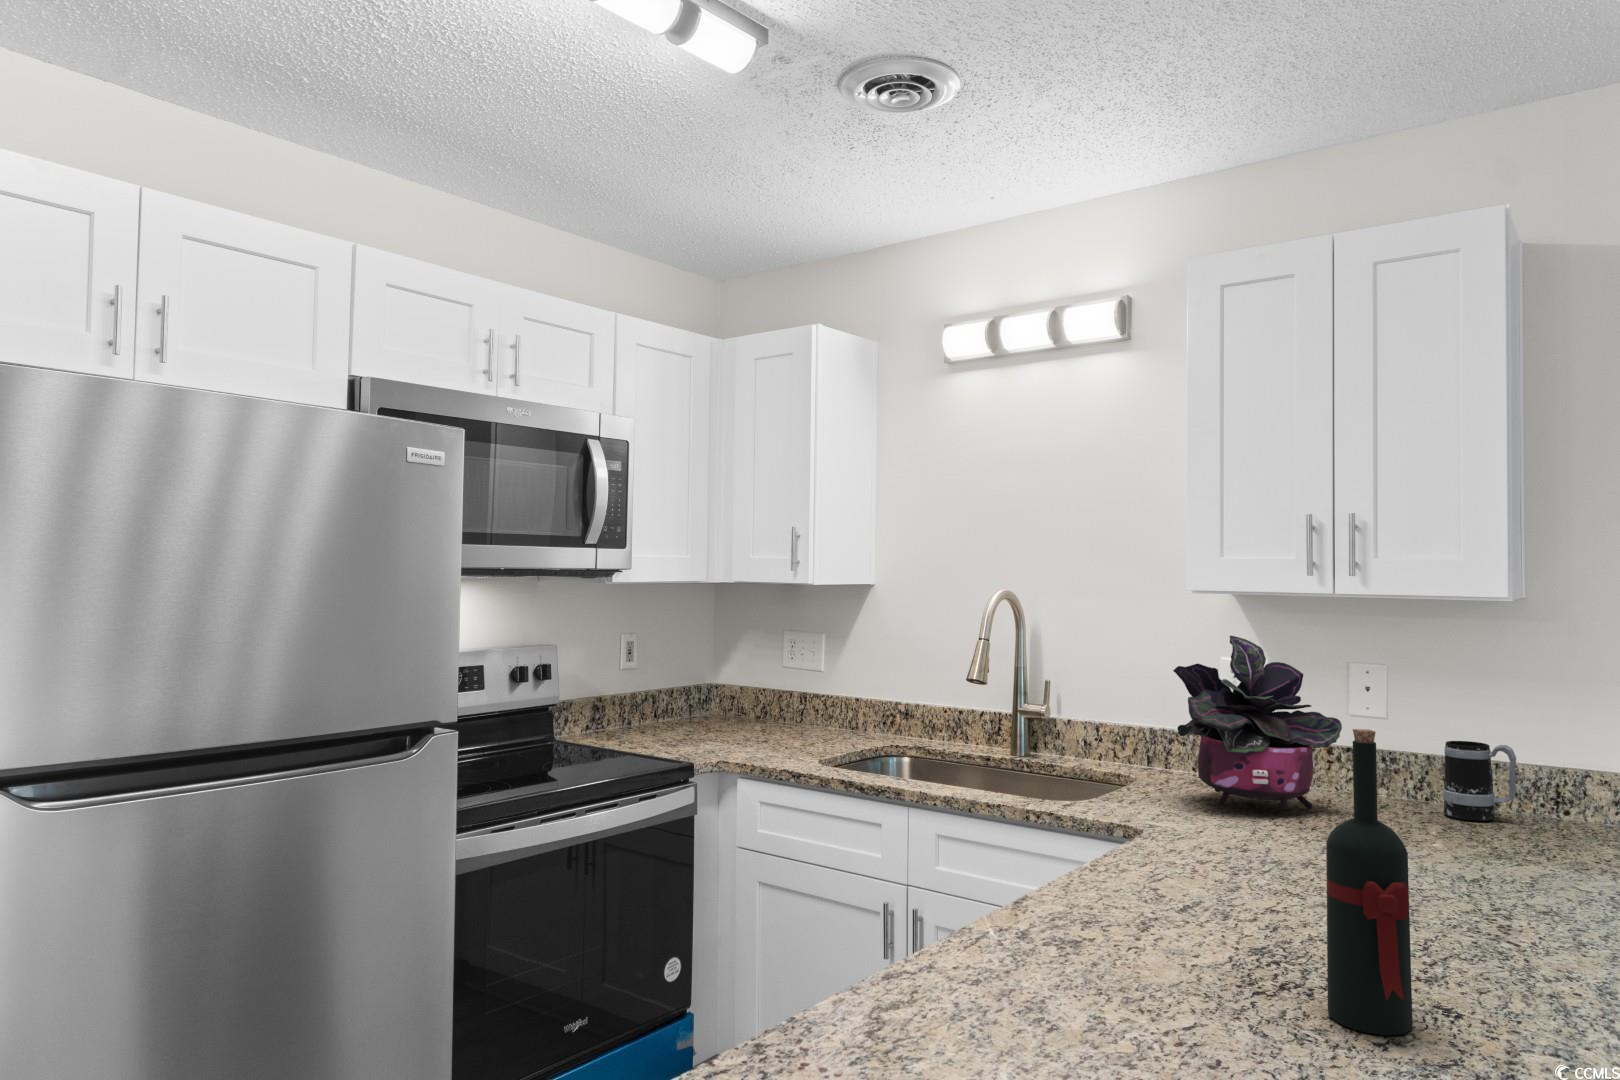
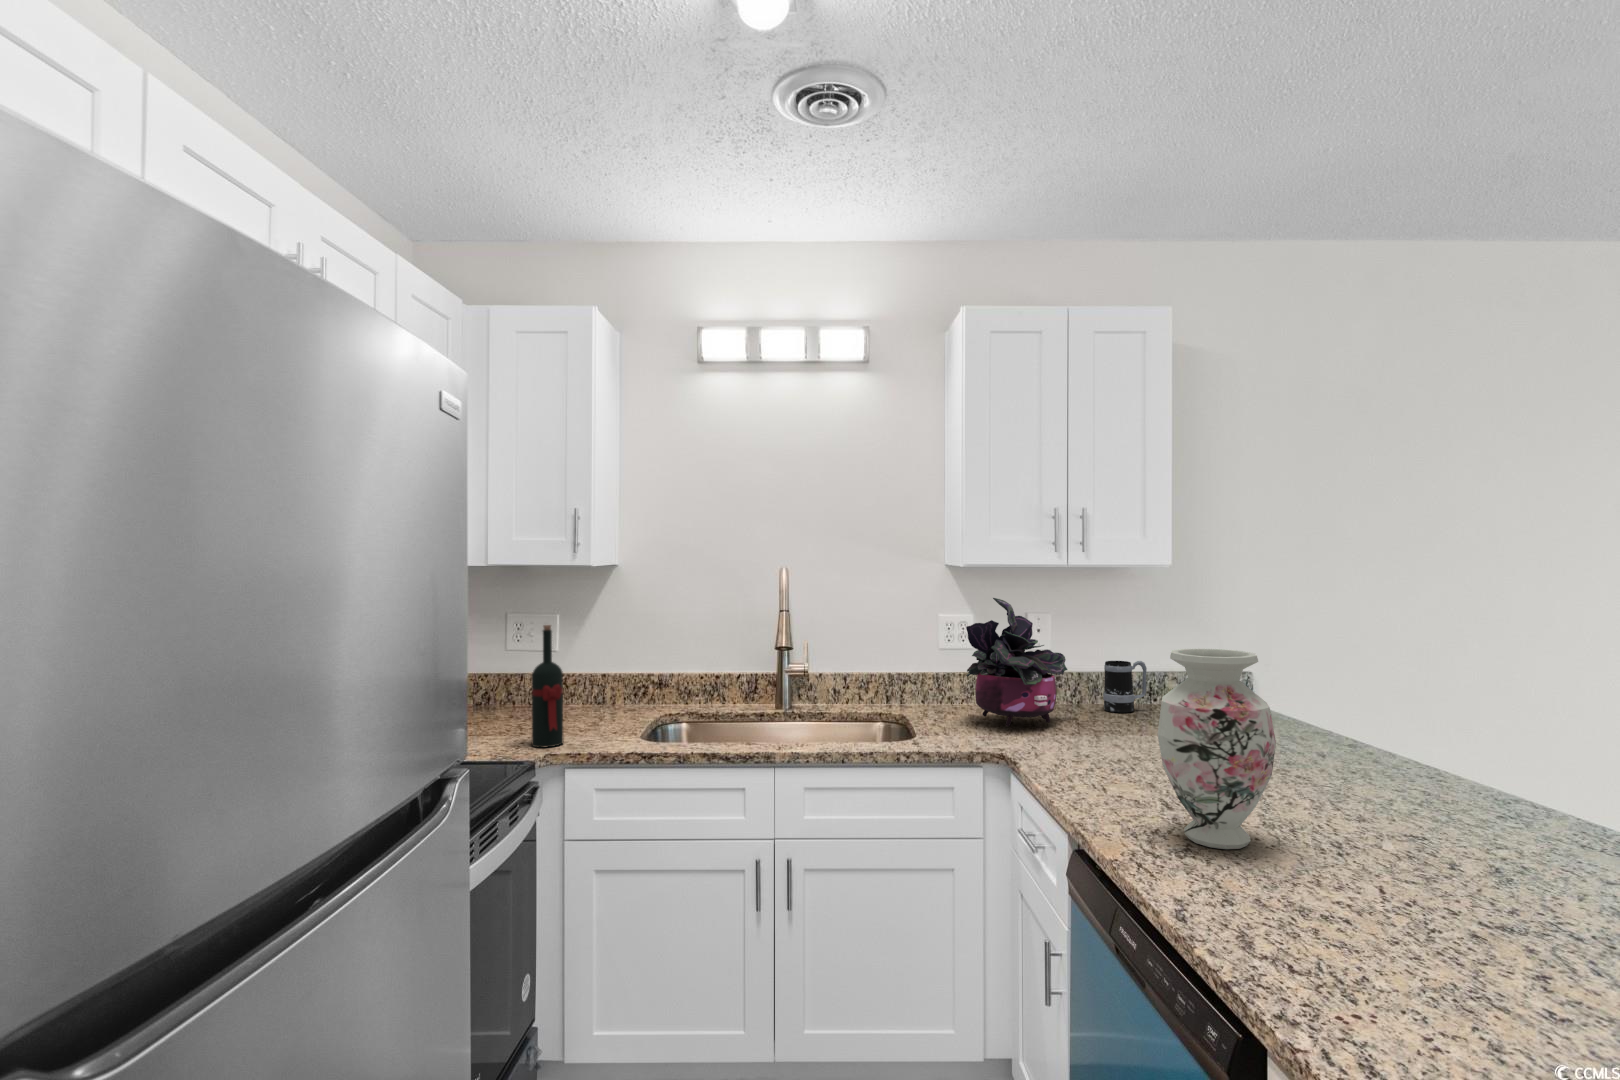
vase: none [1045,696,1185,948] -> present [1158,649,1276,849]
wine bottle: present [1326,729,1413,1035] -> present [532,625,564,747]

